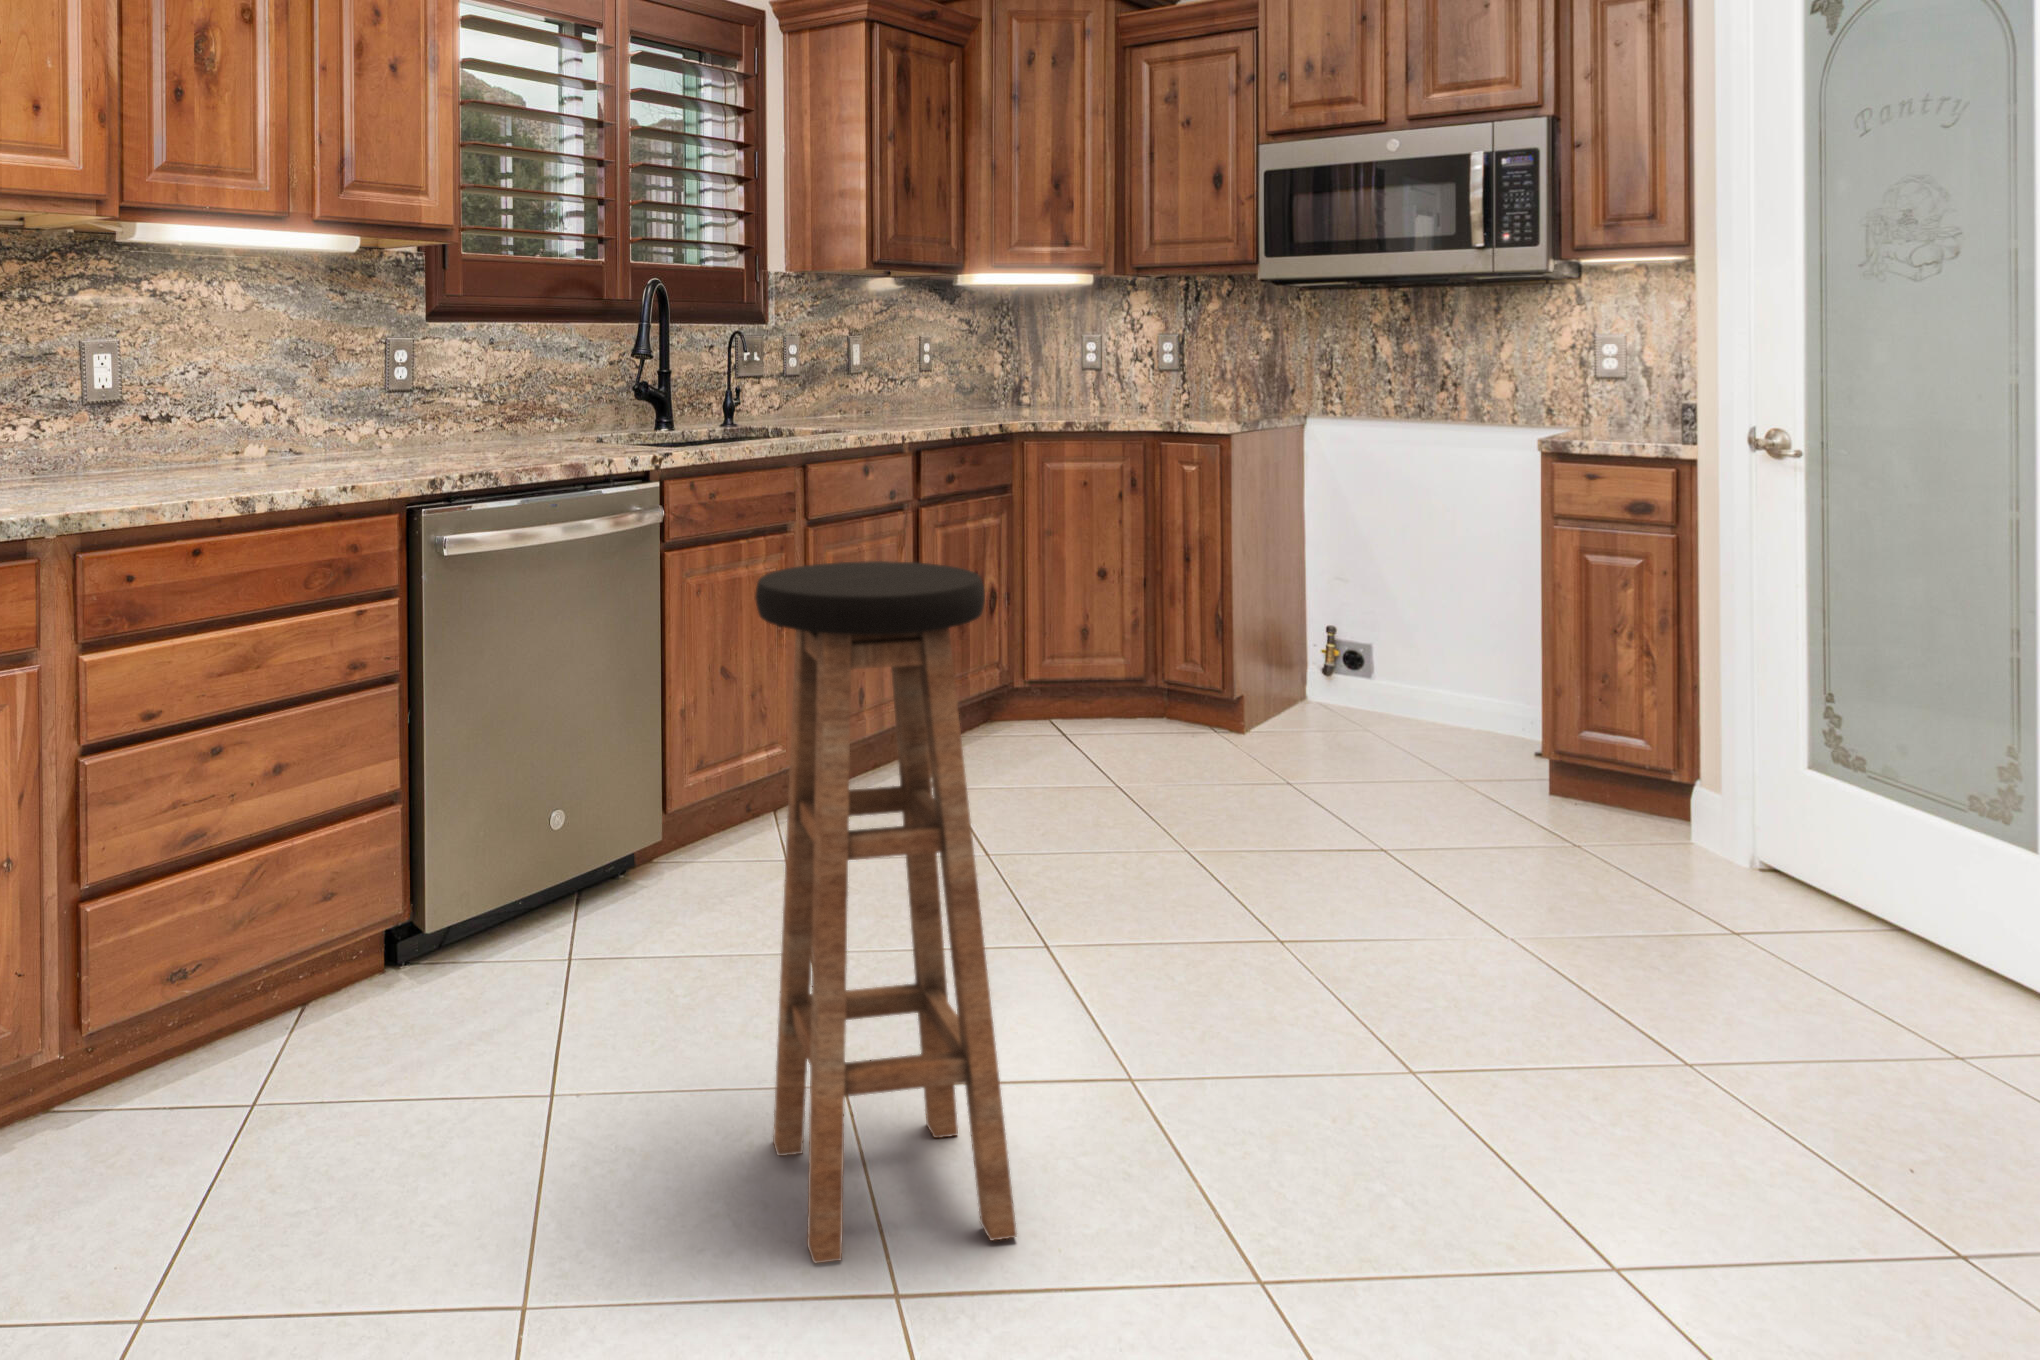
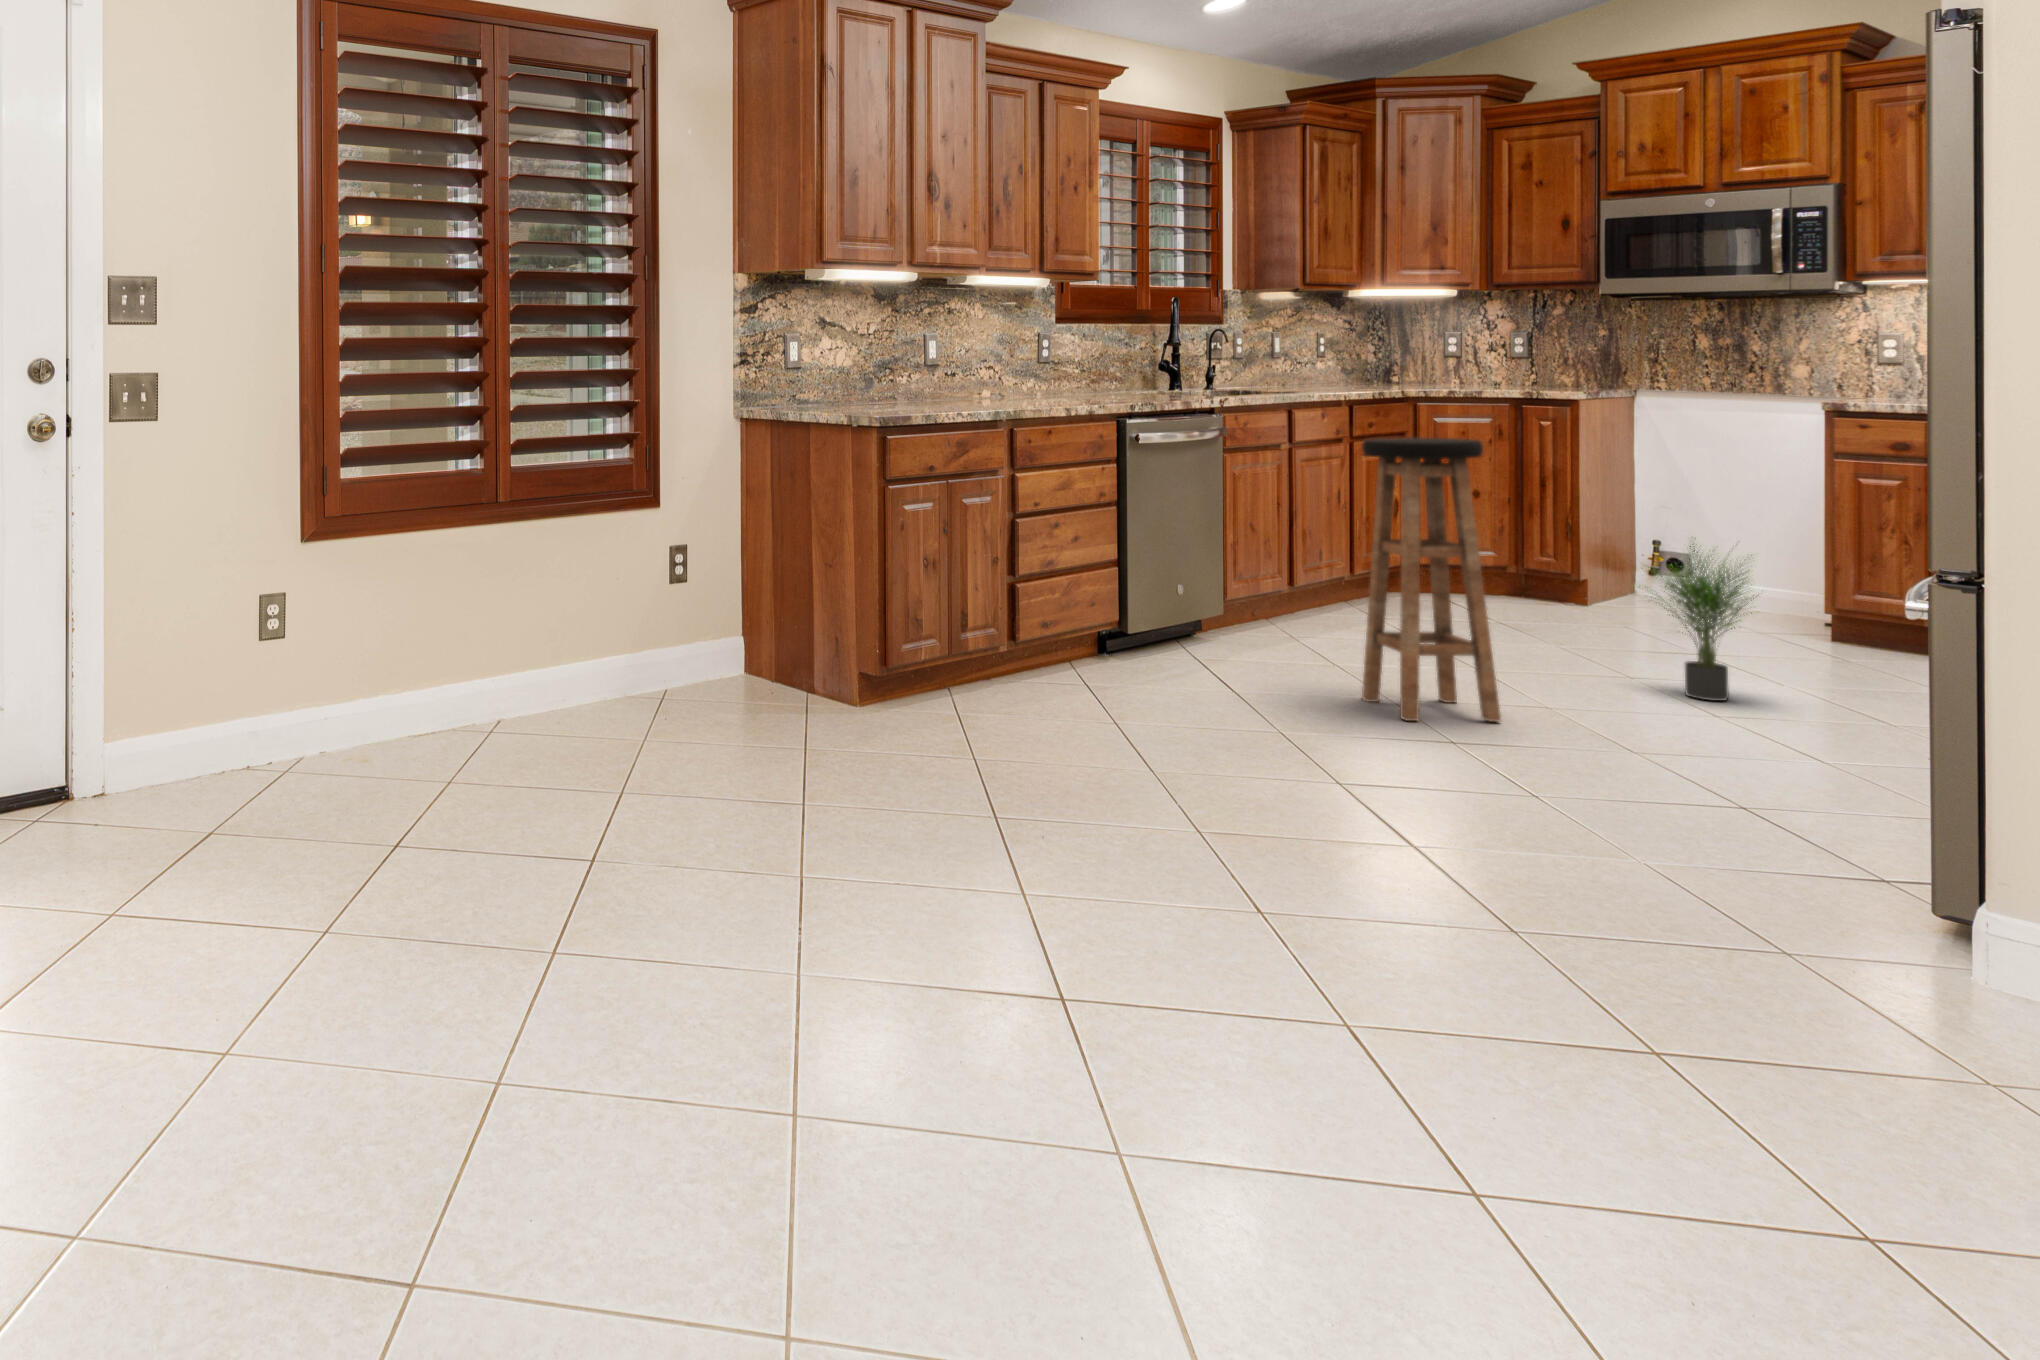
potted plant: none [1267,717,1517,1058] -> present [1639,538,1758,701]

